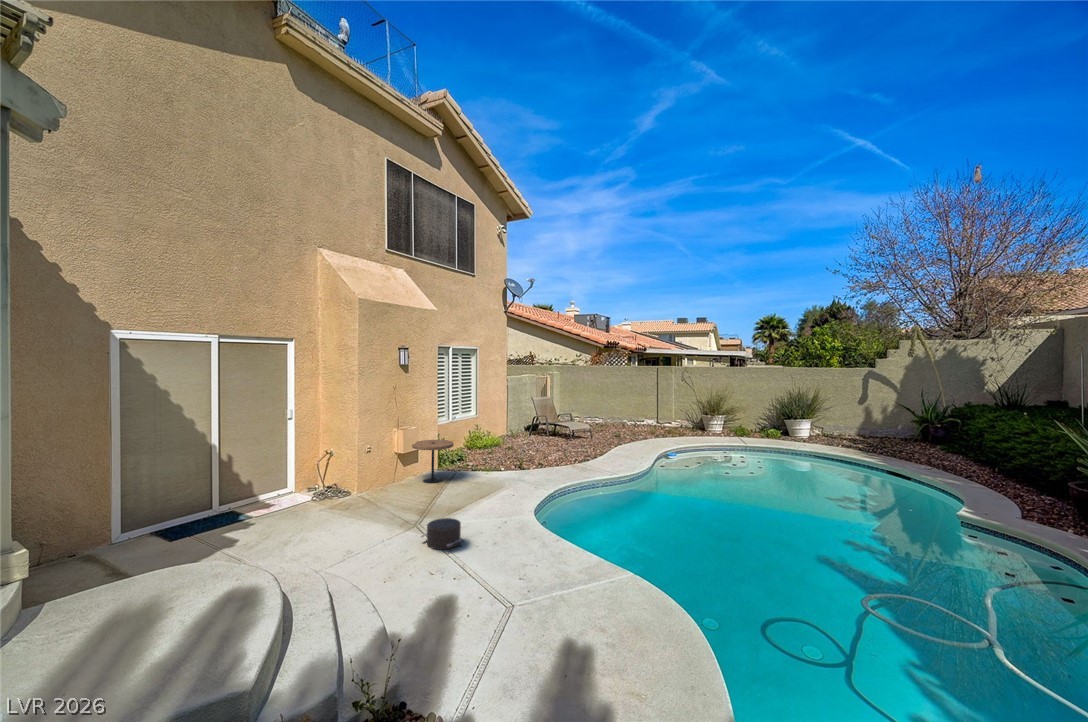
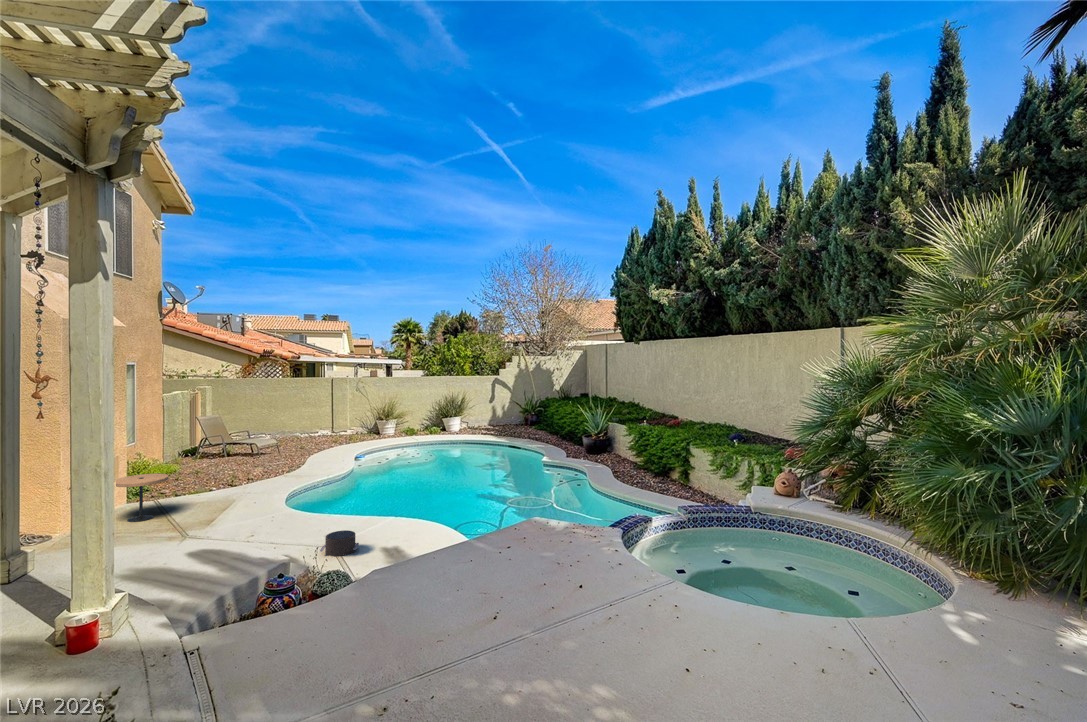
pouf: present [421,518,461,549] -> present [320,530,359,556]

